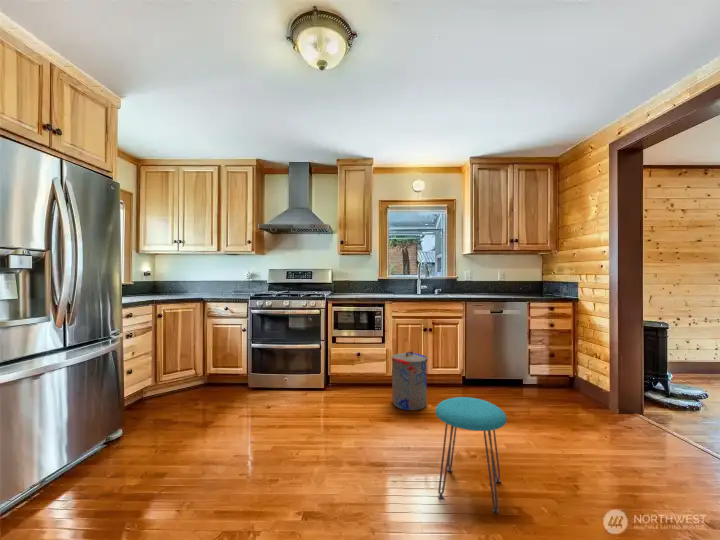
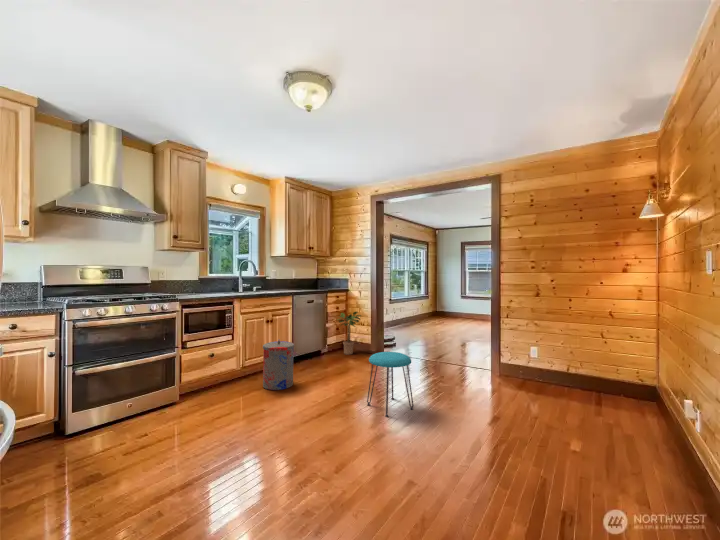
potted plant: none [544,333,590,399] -> present [338,312,361,355]

